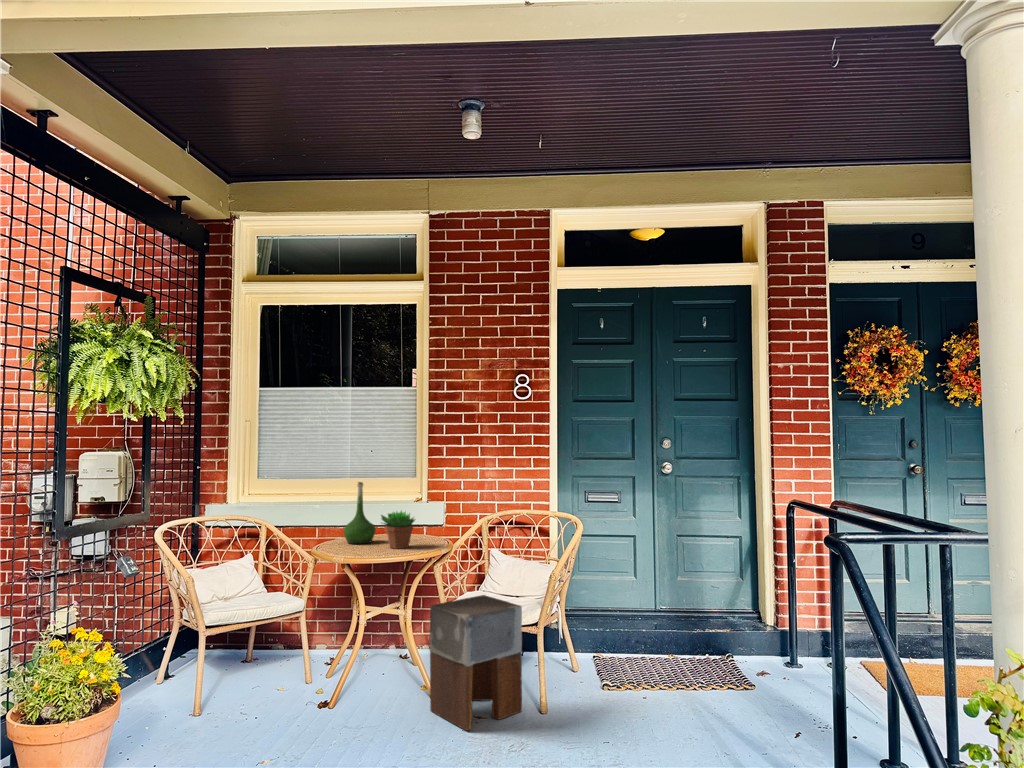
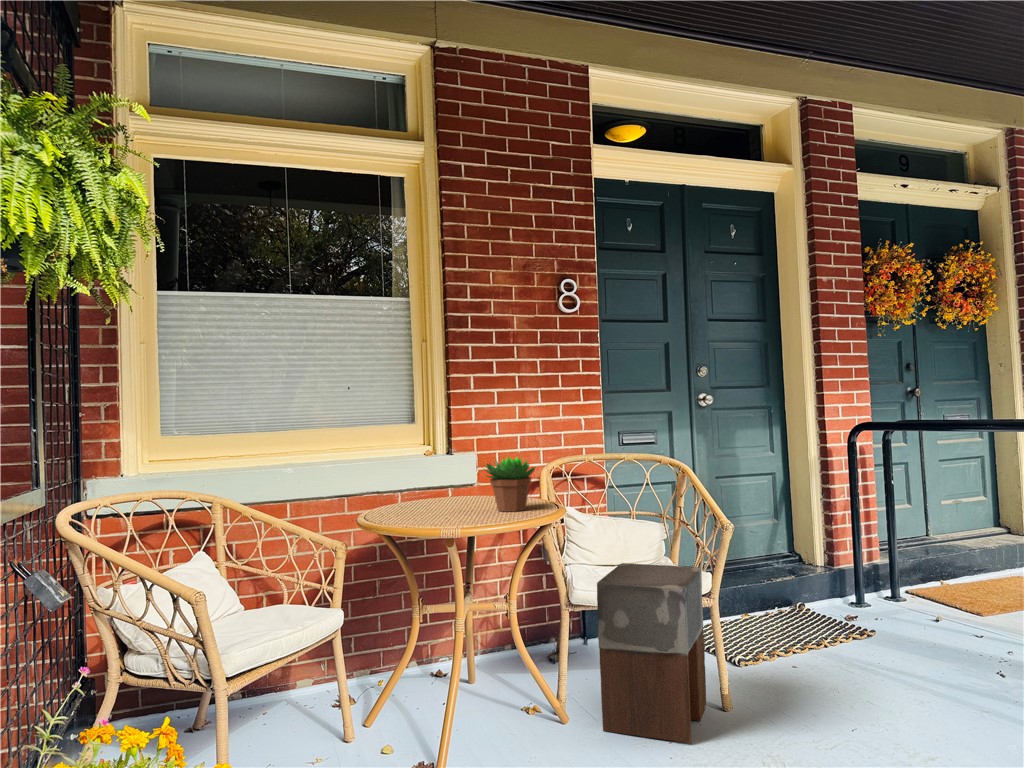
vase: present [344,482,376,544] -> none [404,421,452,514]

